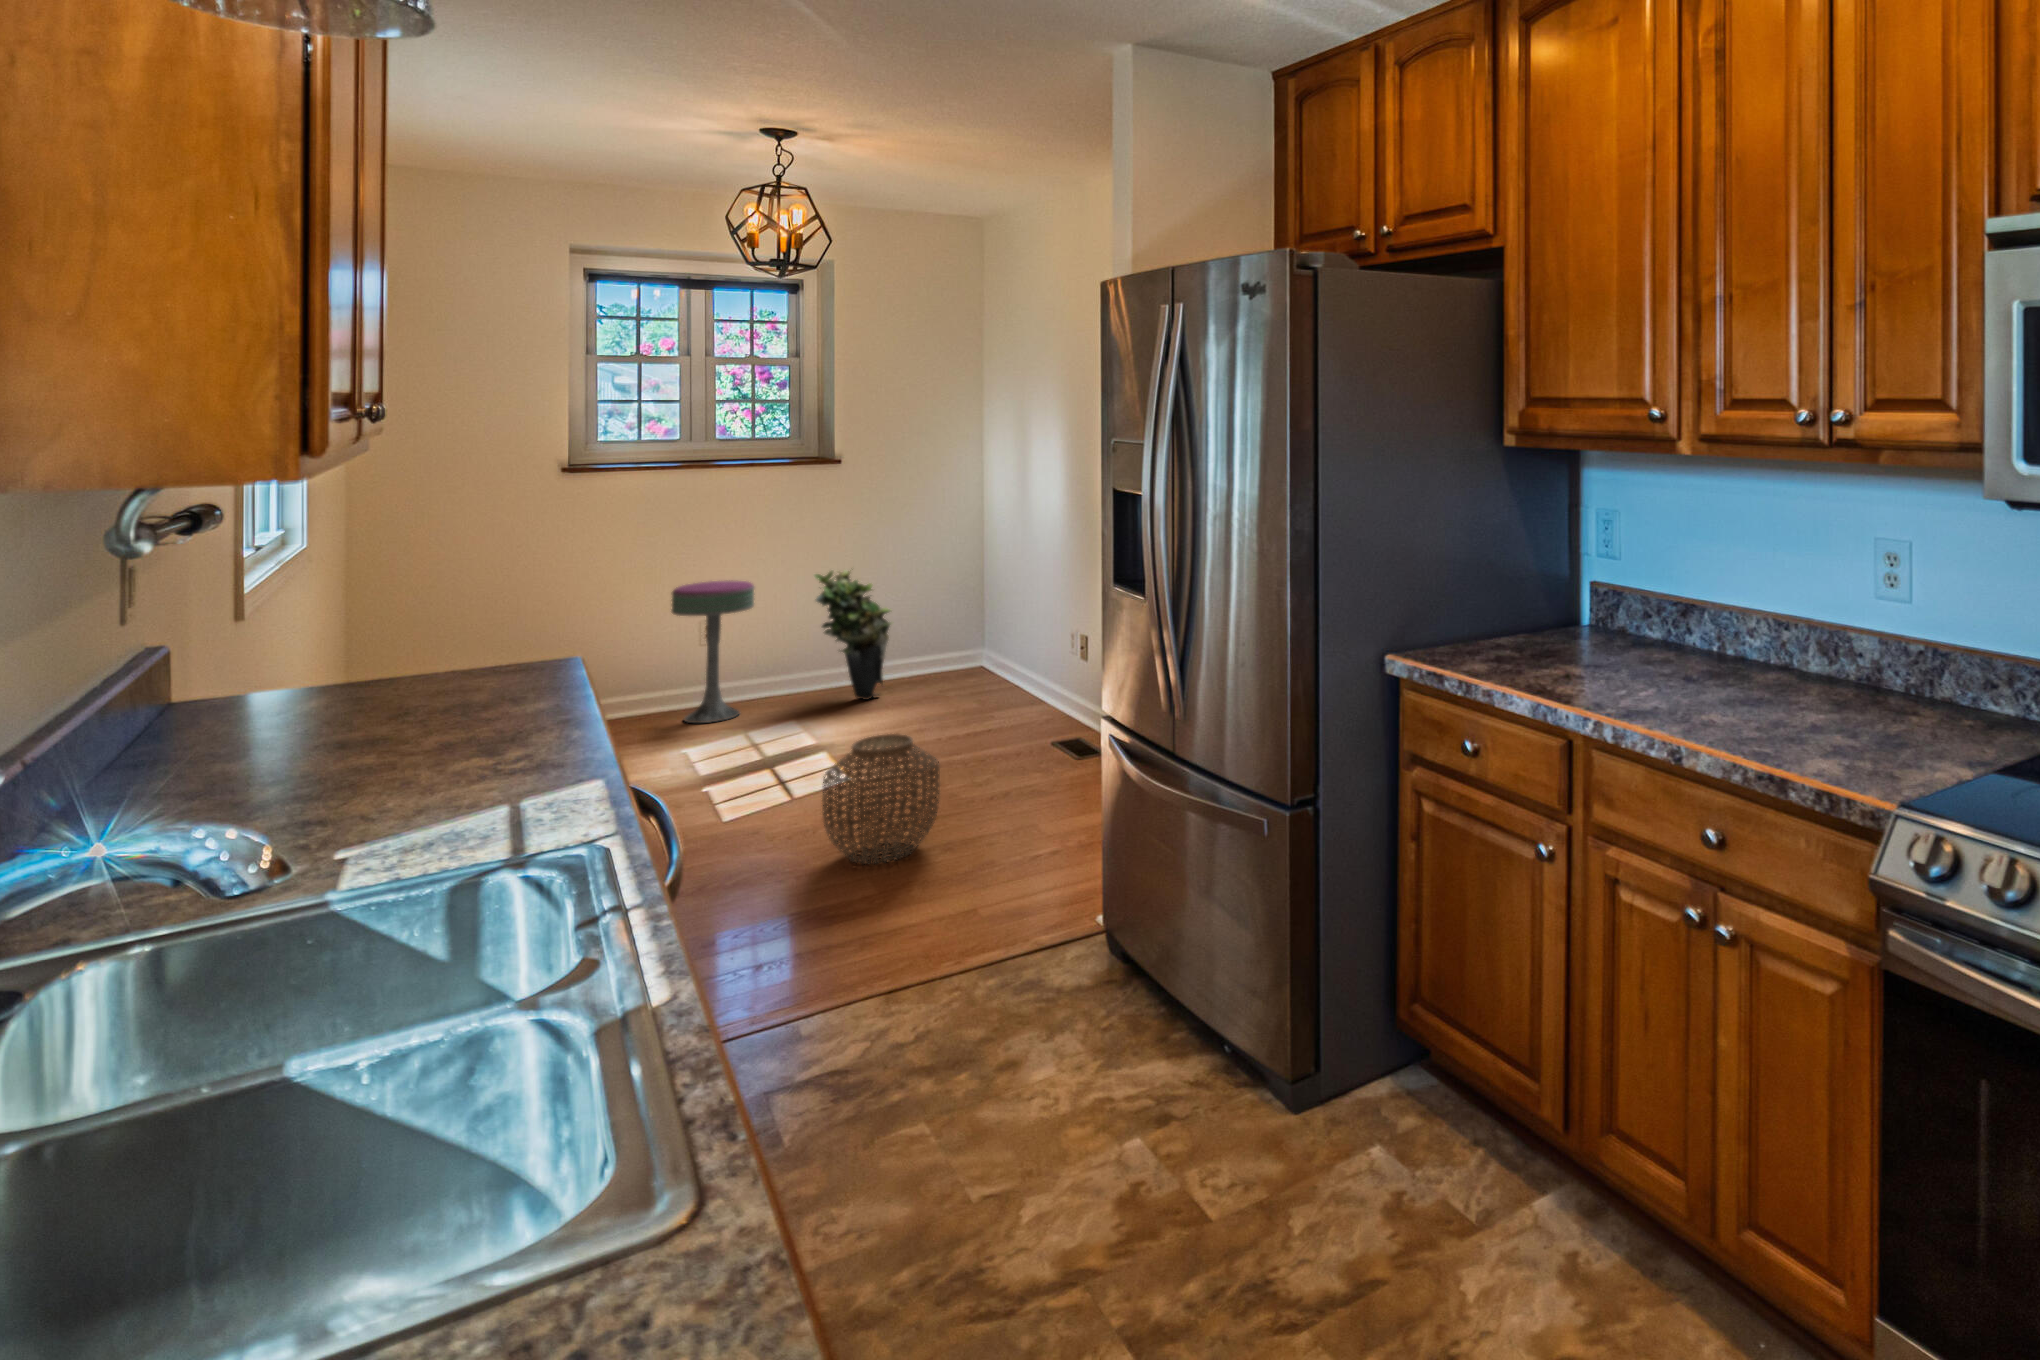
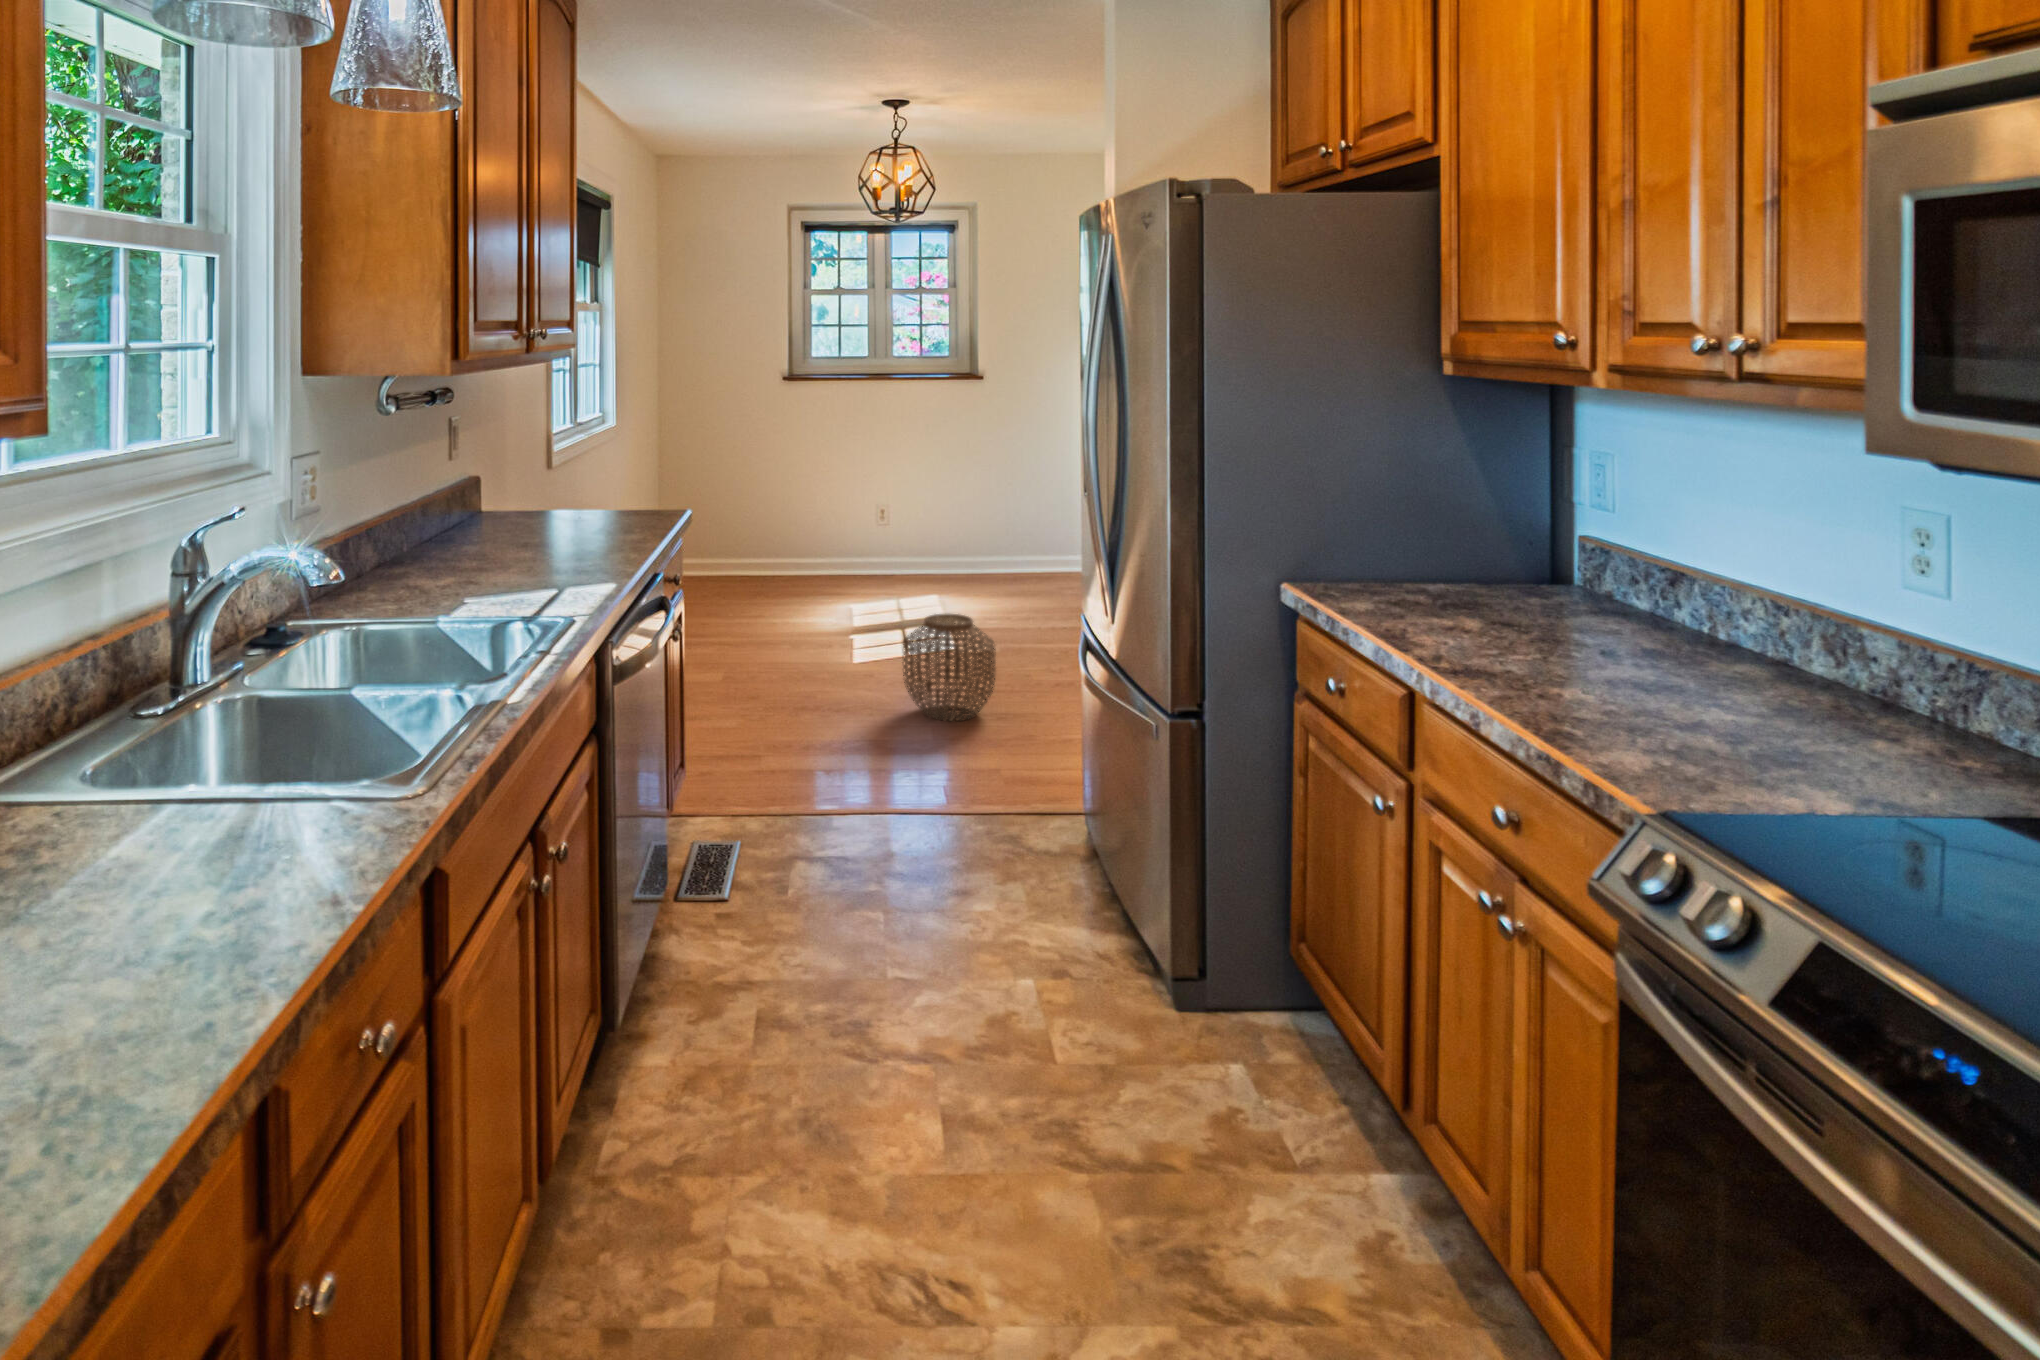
potted plant: present [814,571,891,700] -> none [955,473,1021,592]
bar stool: present [672,580,754,723] -> none [849,476,909,592]

